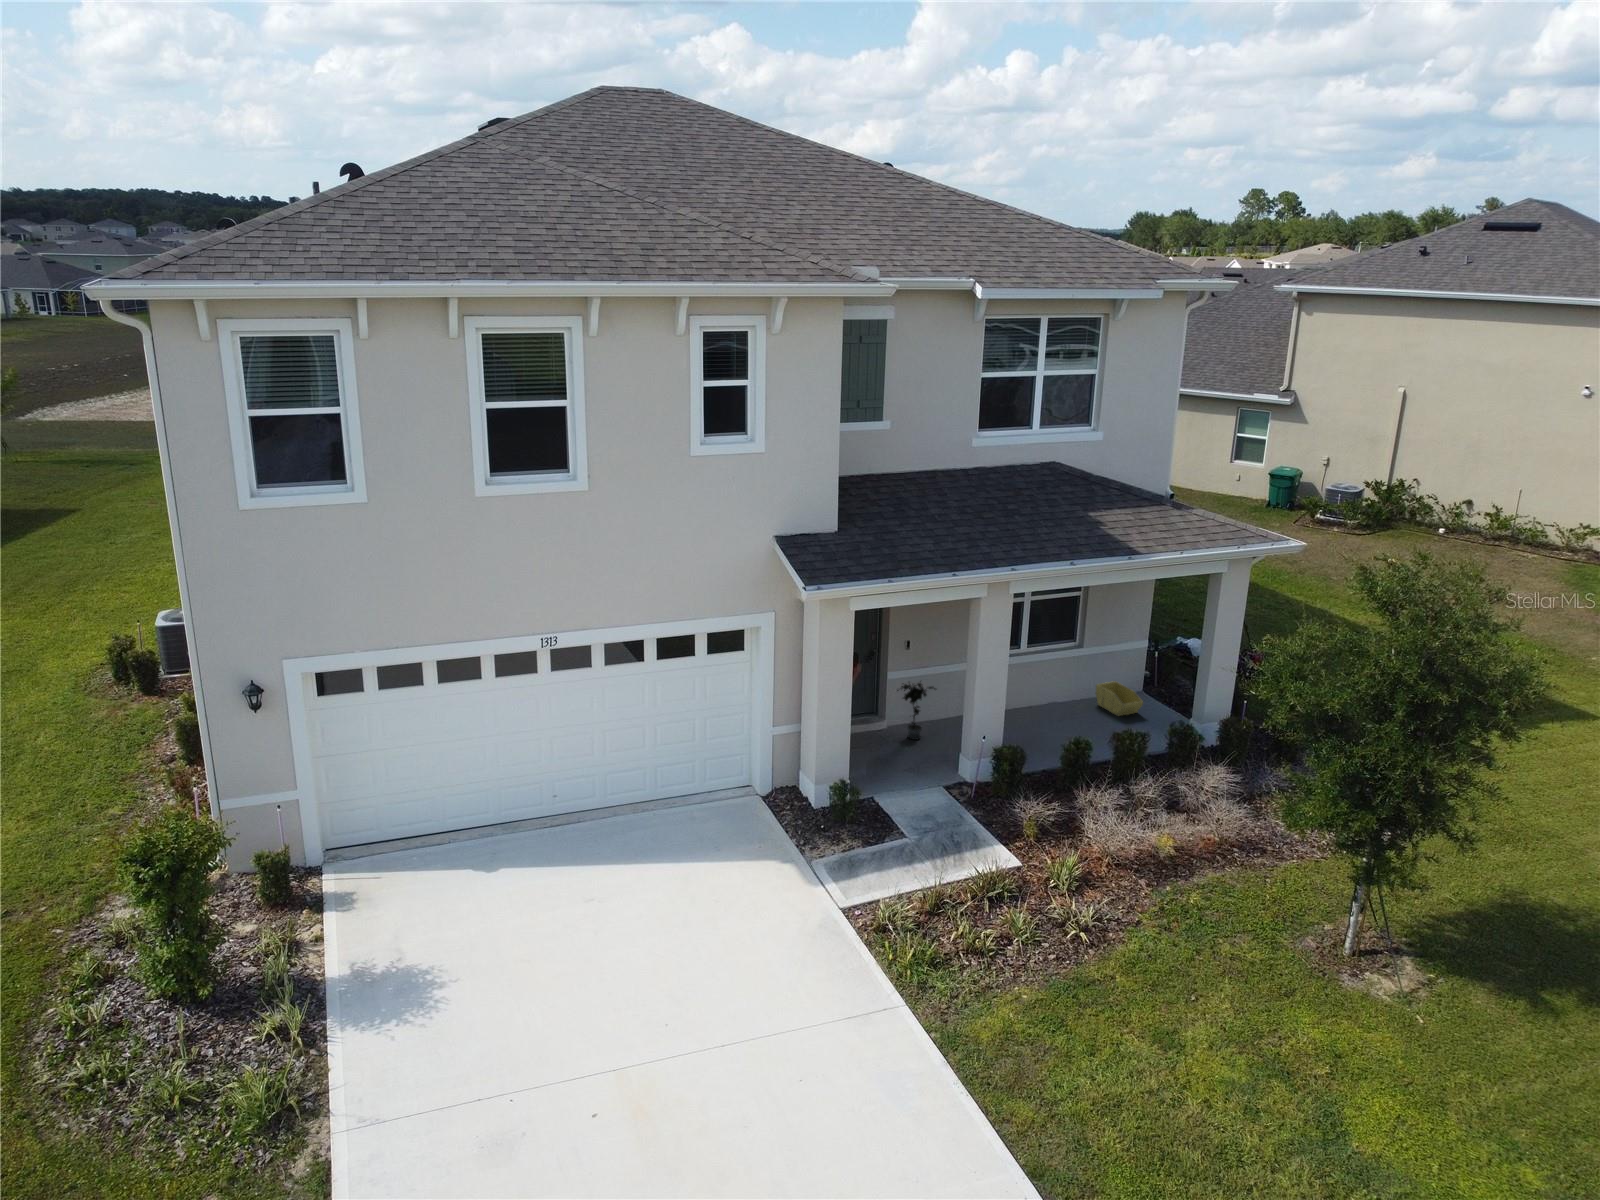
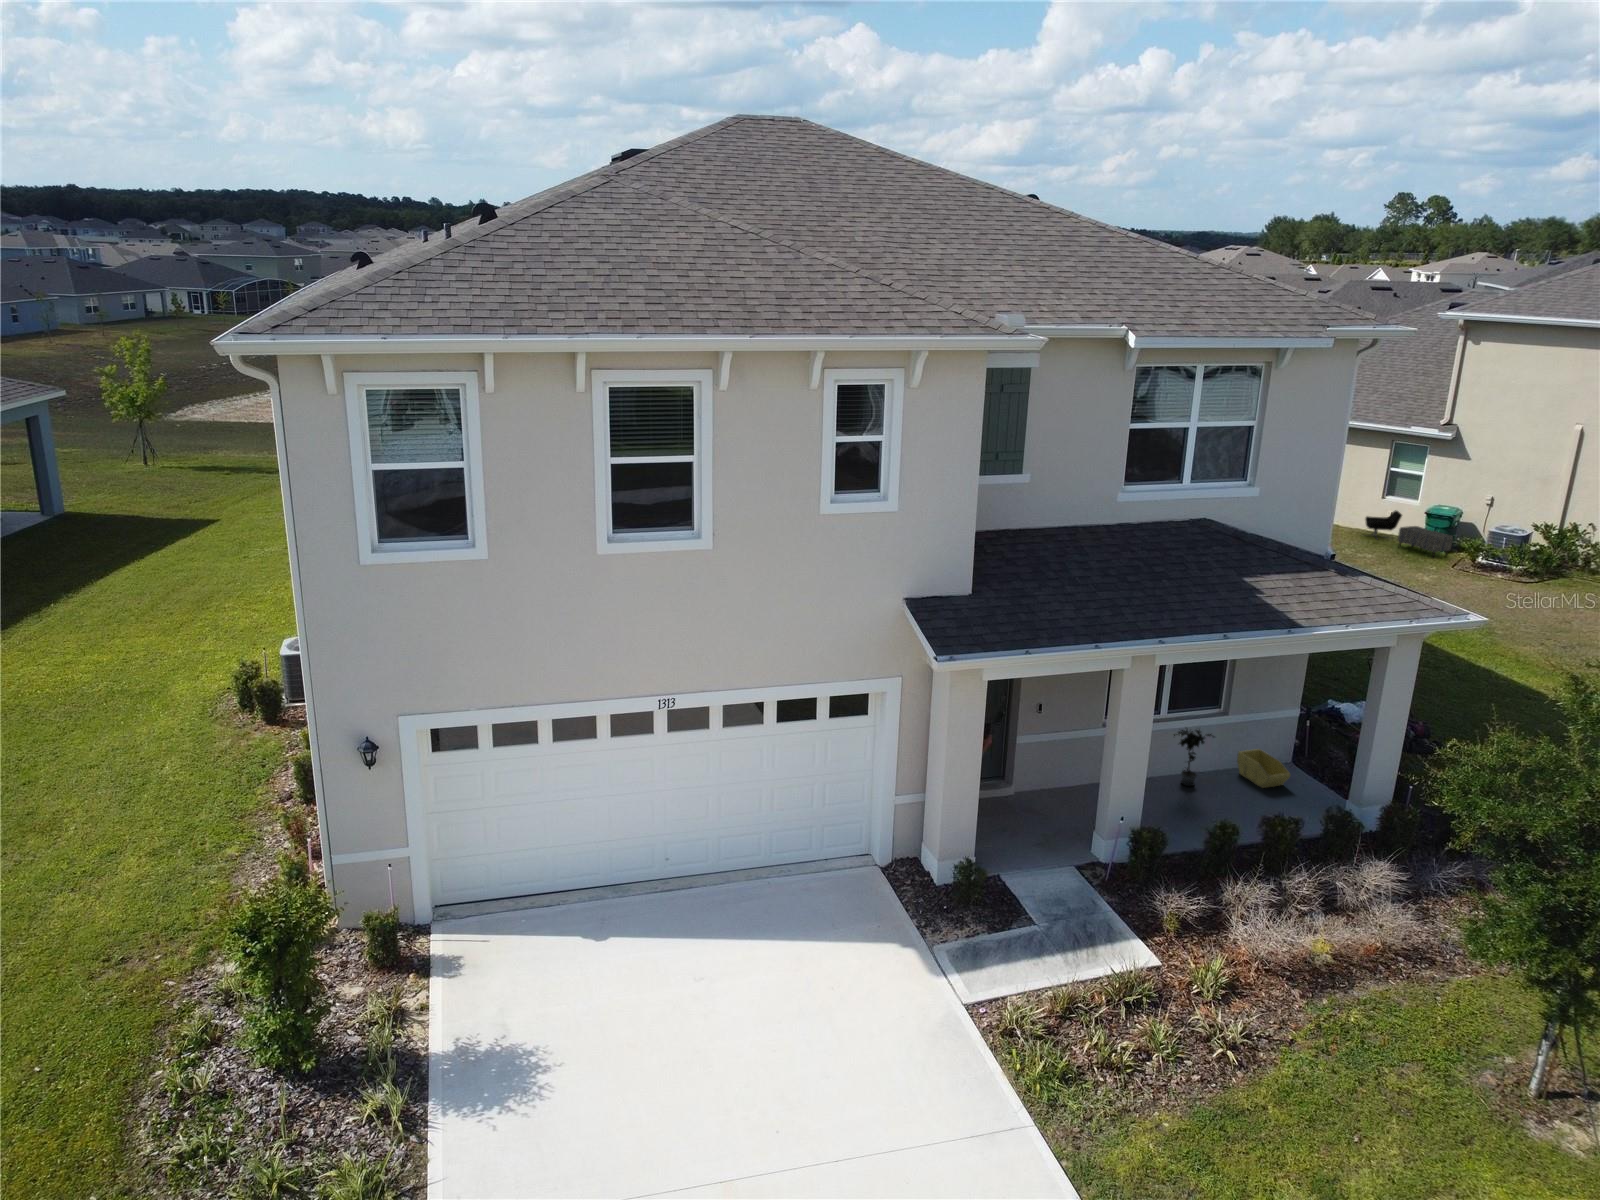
lounge chair: none [1215,471,1252,499] -> present [1365,510,1402,539]
bench: none [1248,485,1297,514] -> present [1398,526,1453,558]
potted plant: present [897,681,936,740] -> present [1174,729,1214,786]

